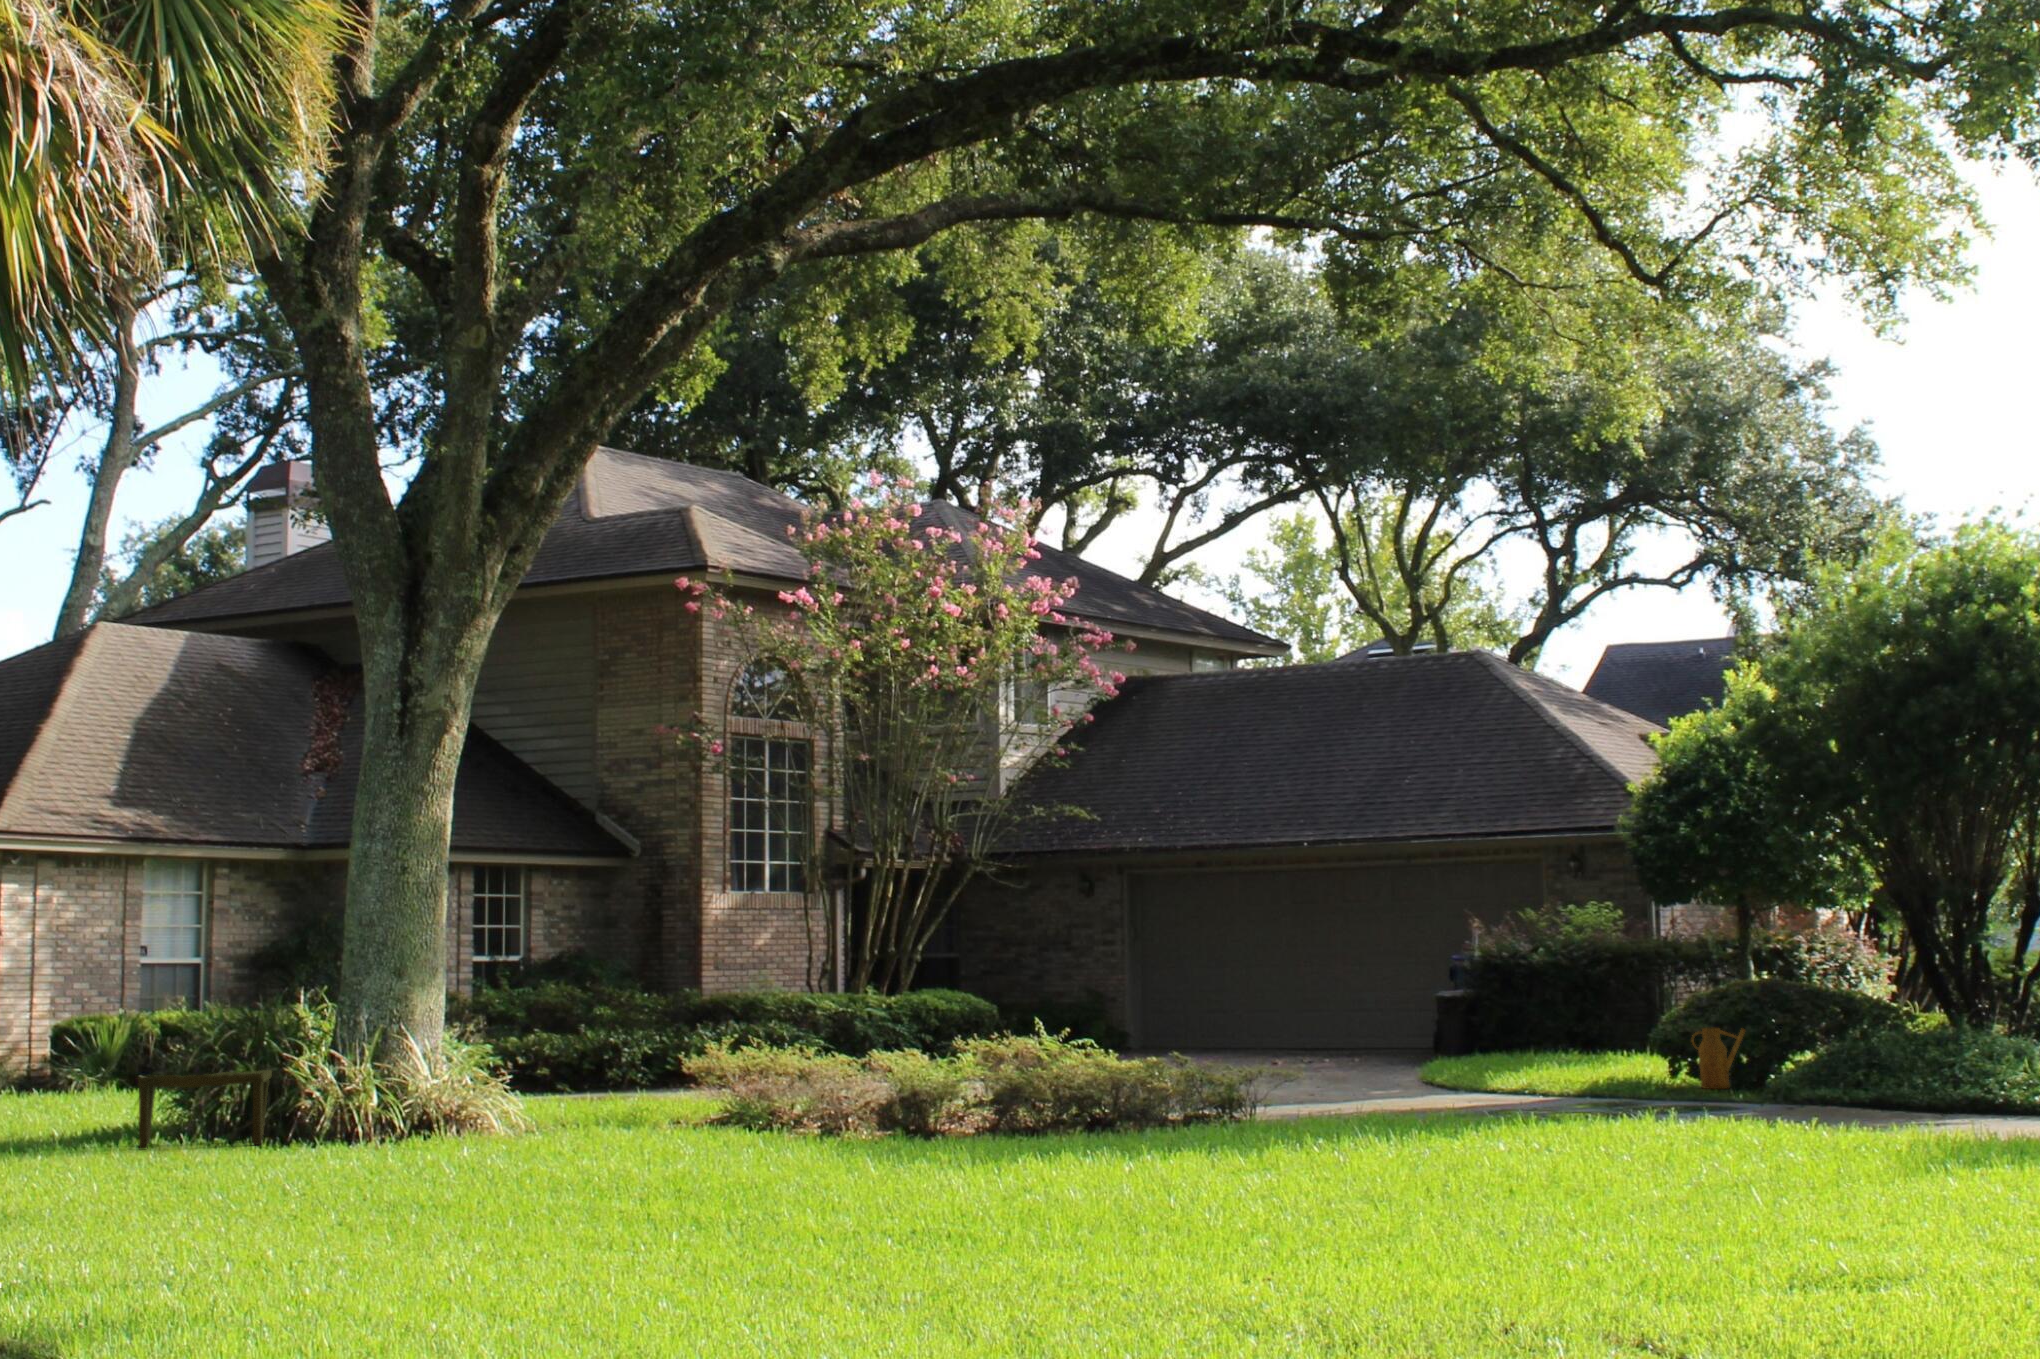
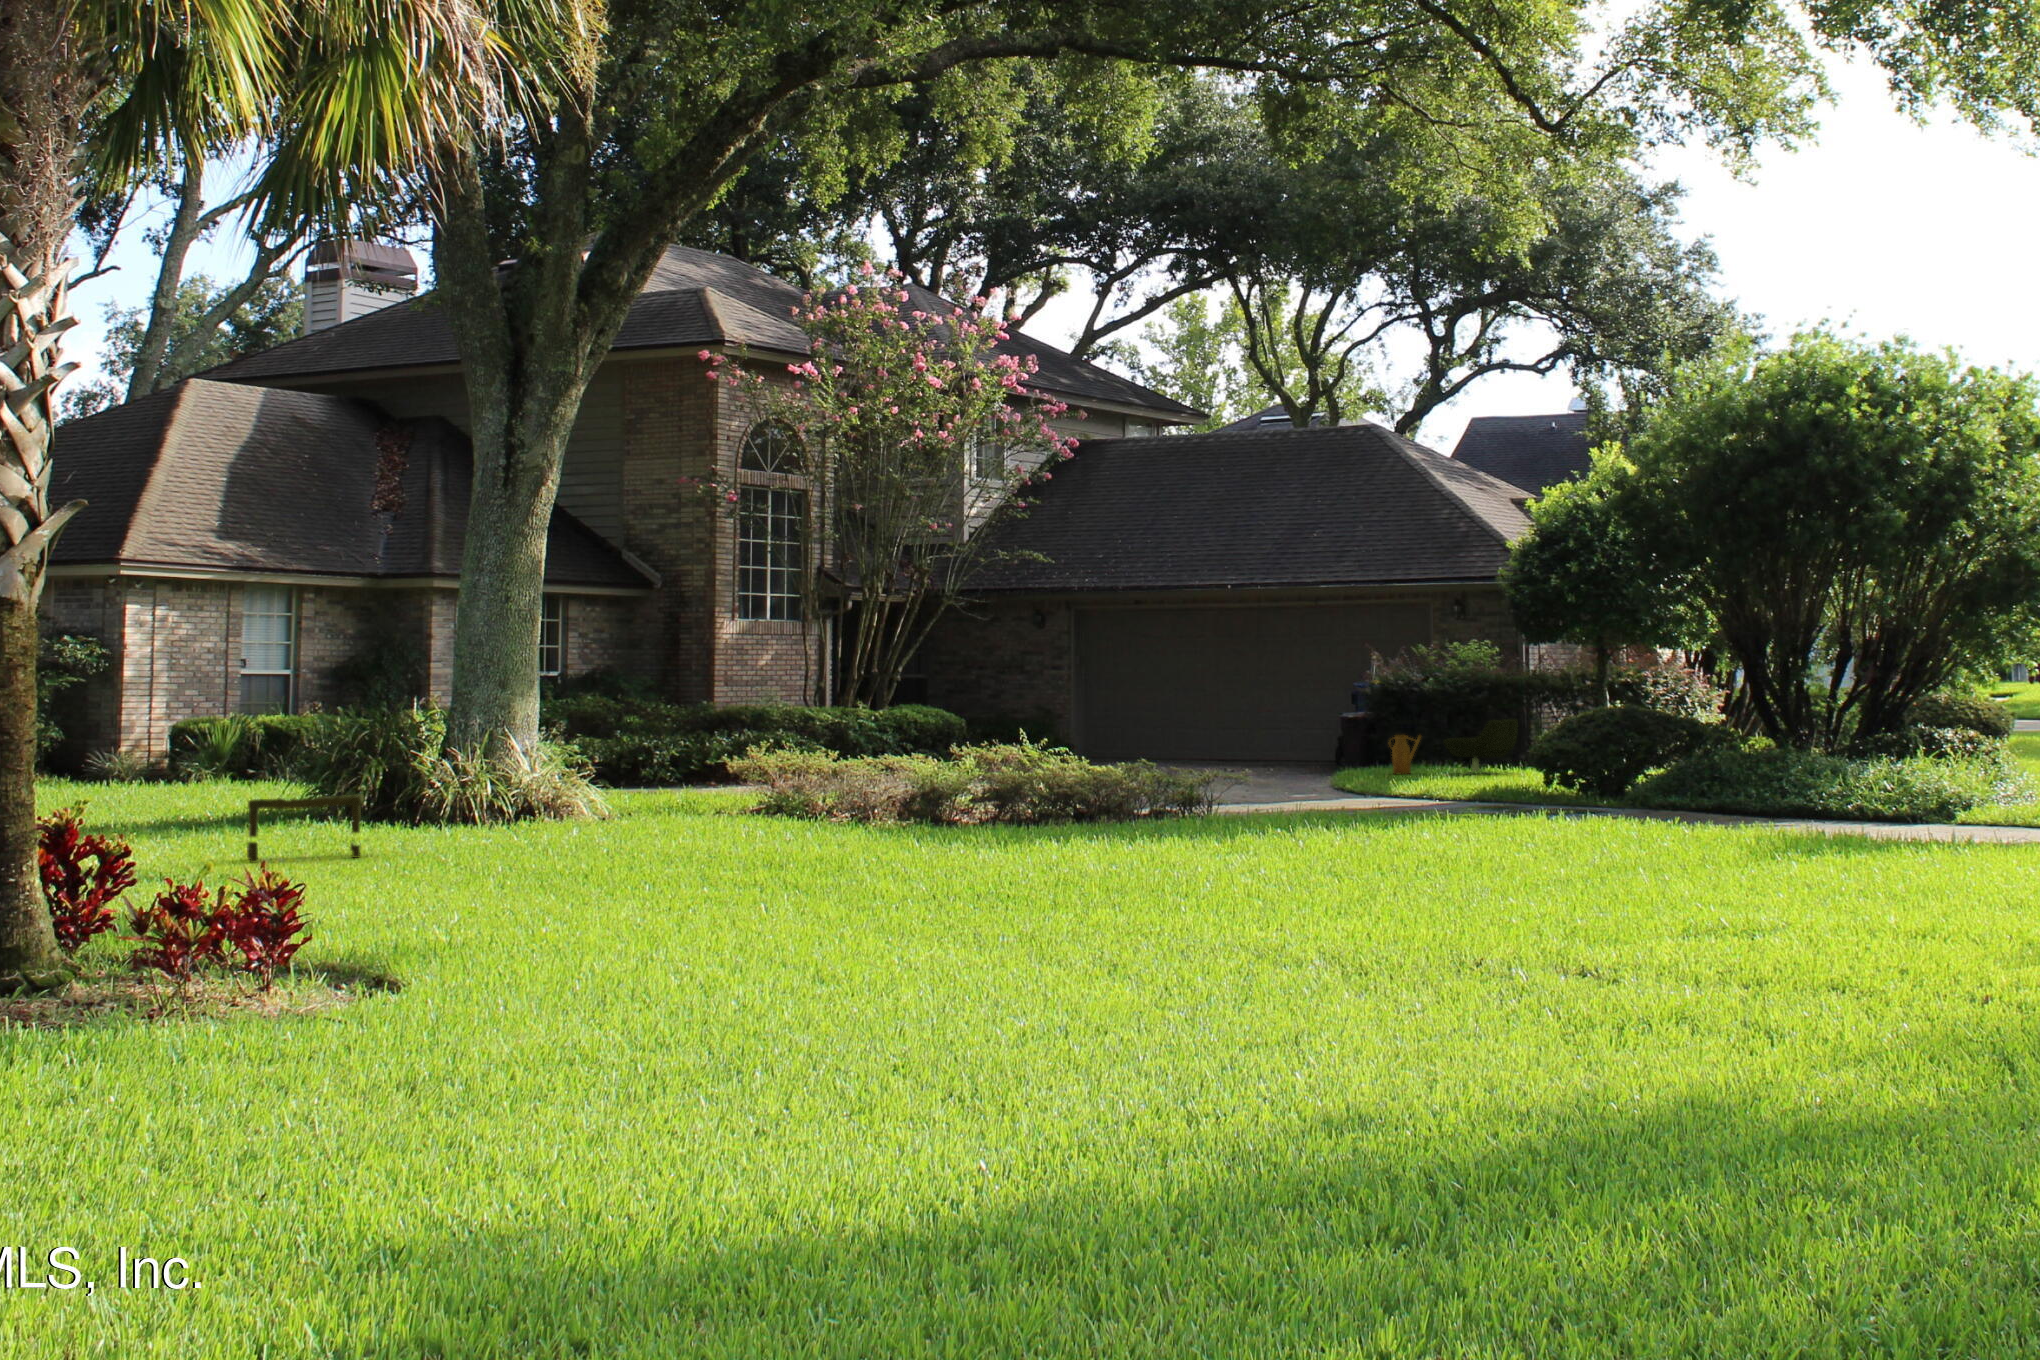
lounge chair: none [1554,981,1642,1048] -> present [1443,719,1518,774]
watering can: present [1692,1028,1745,1089] -> present [1391,735,1421,774]

